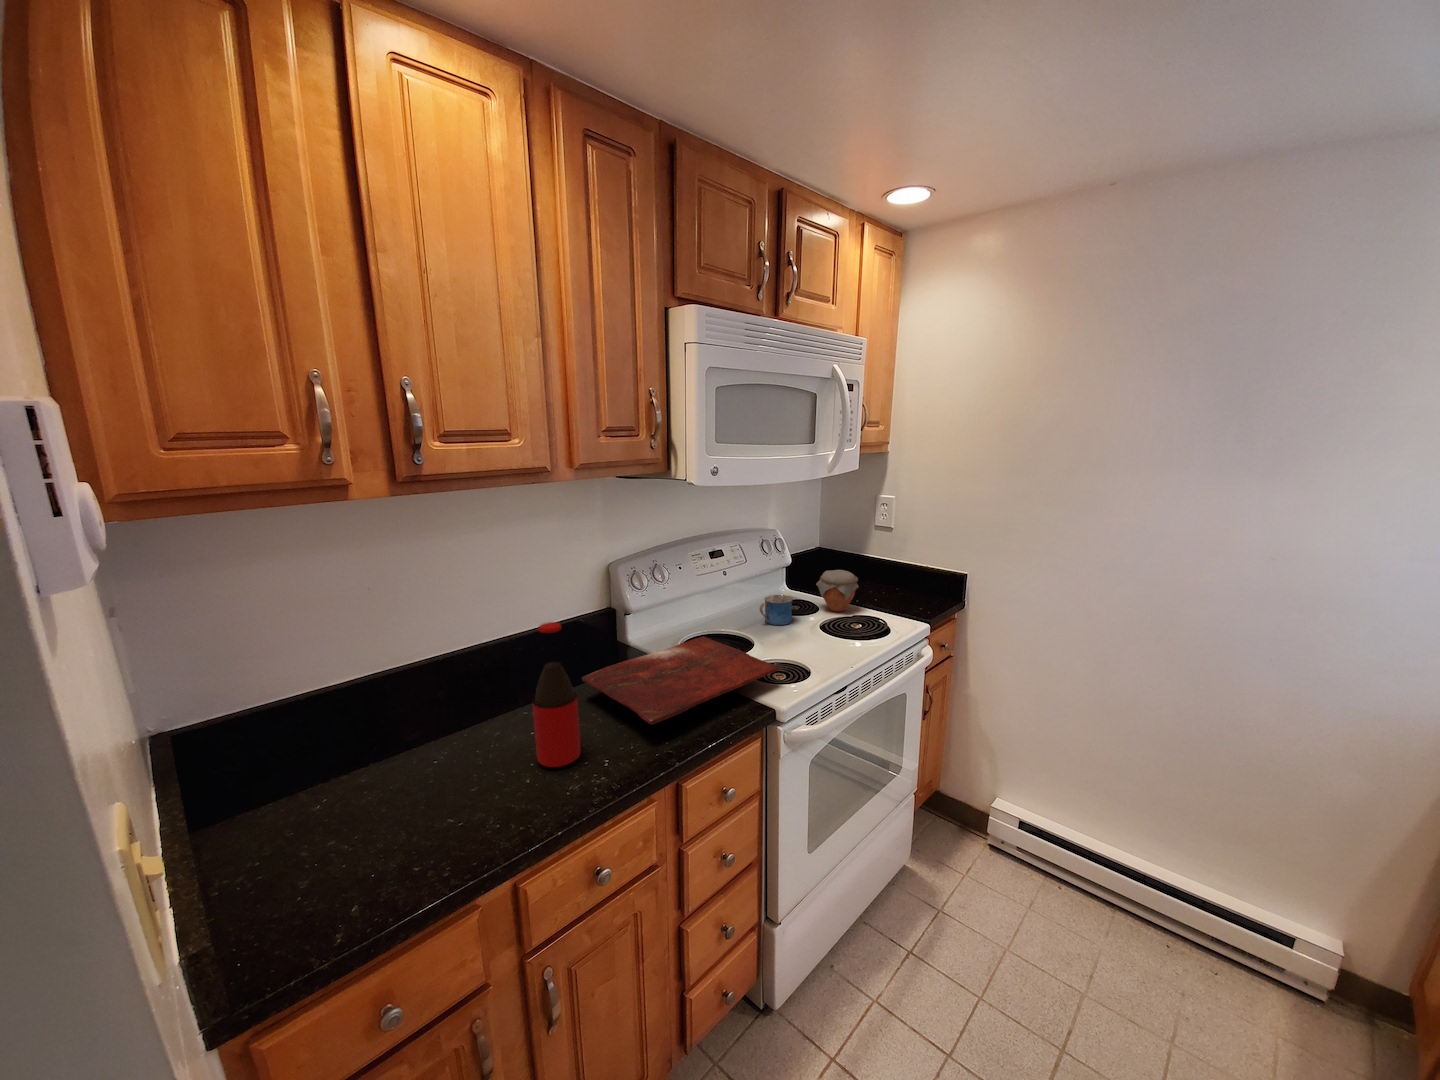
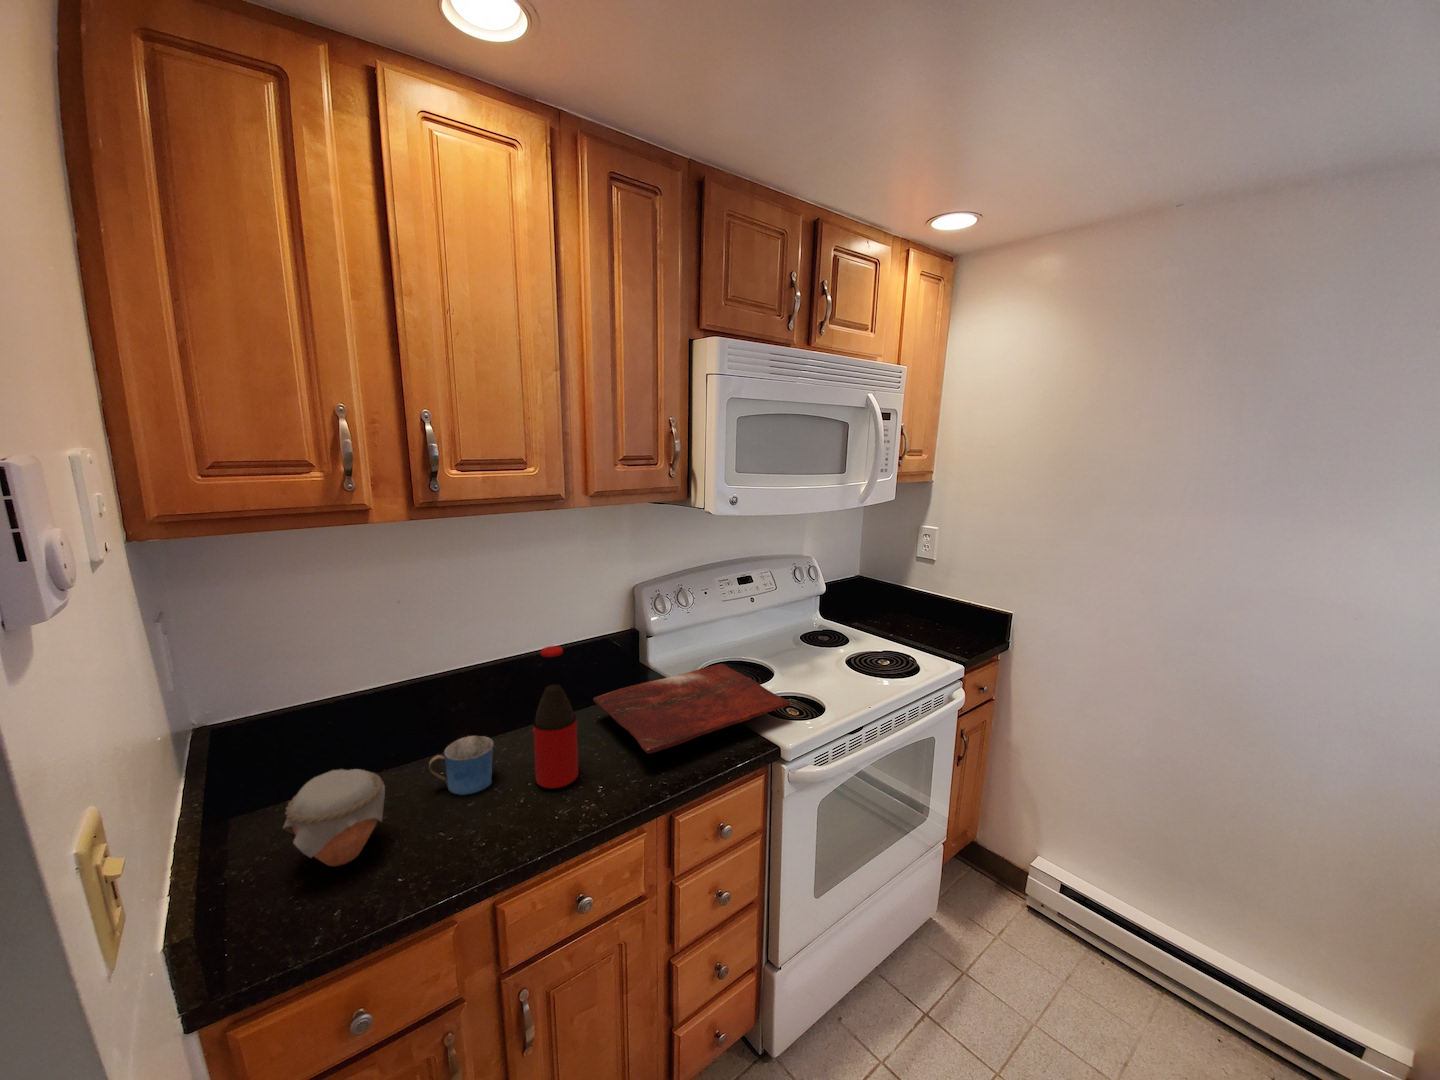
jar: present [816,570,859,612] -> present [283,769,385,867]
mug: present [760,595,793,625] -> present [429,736,494,795]

